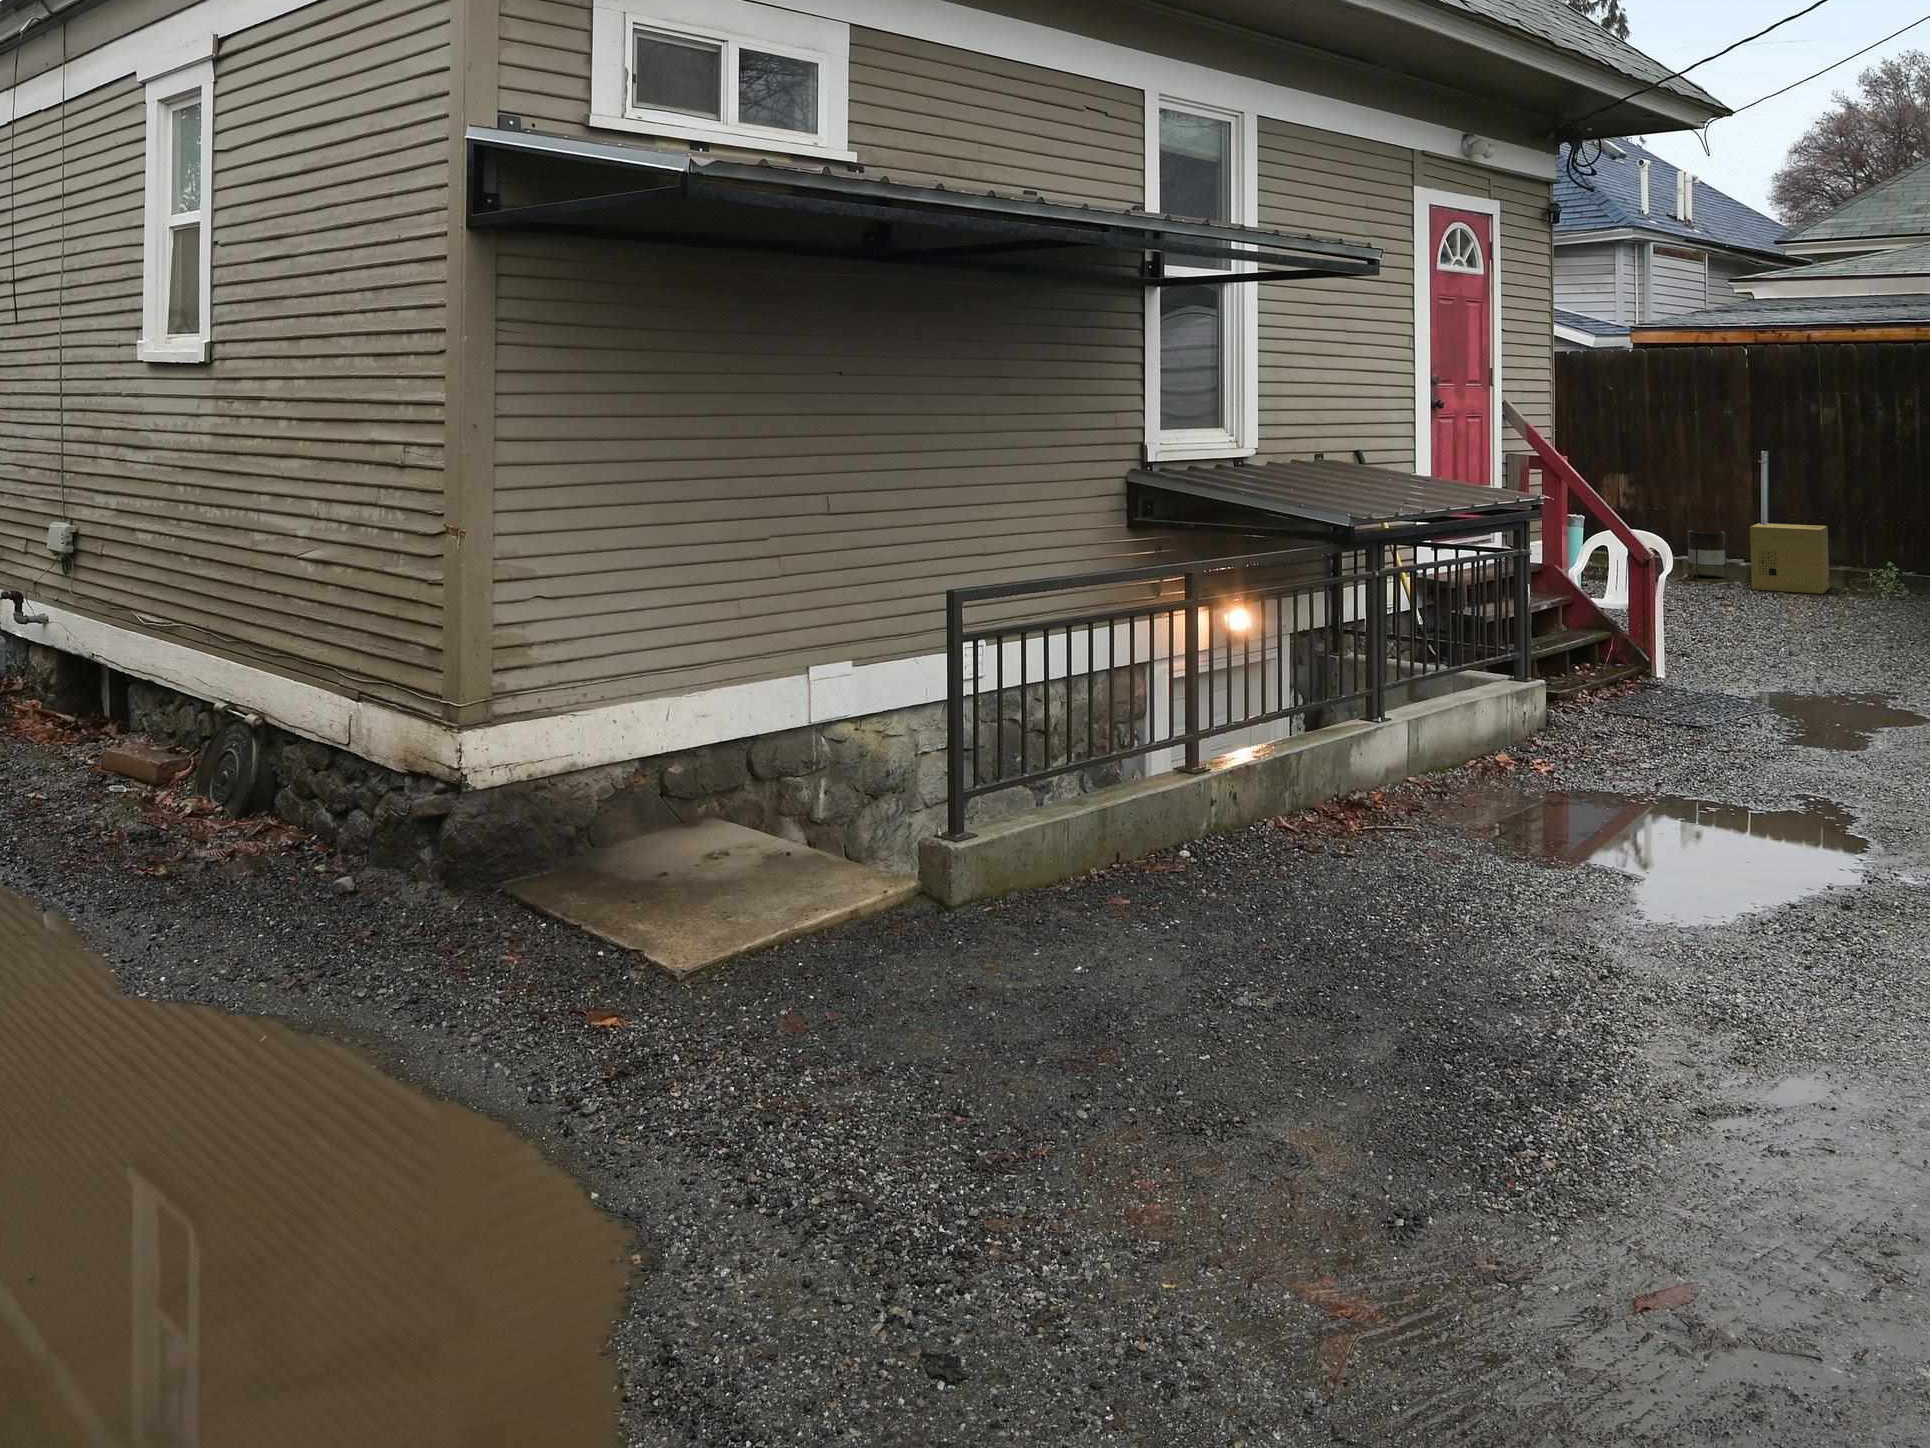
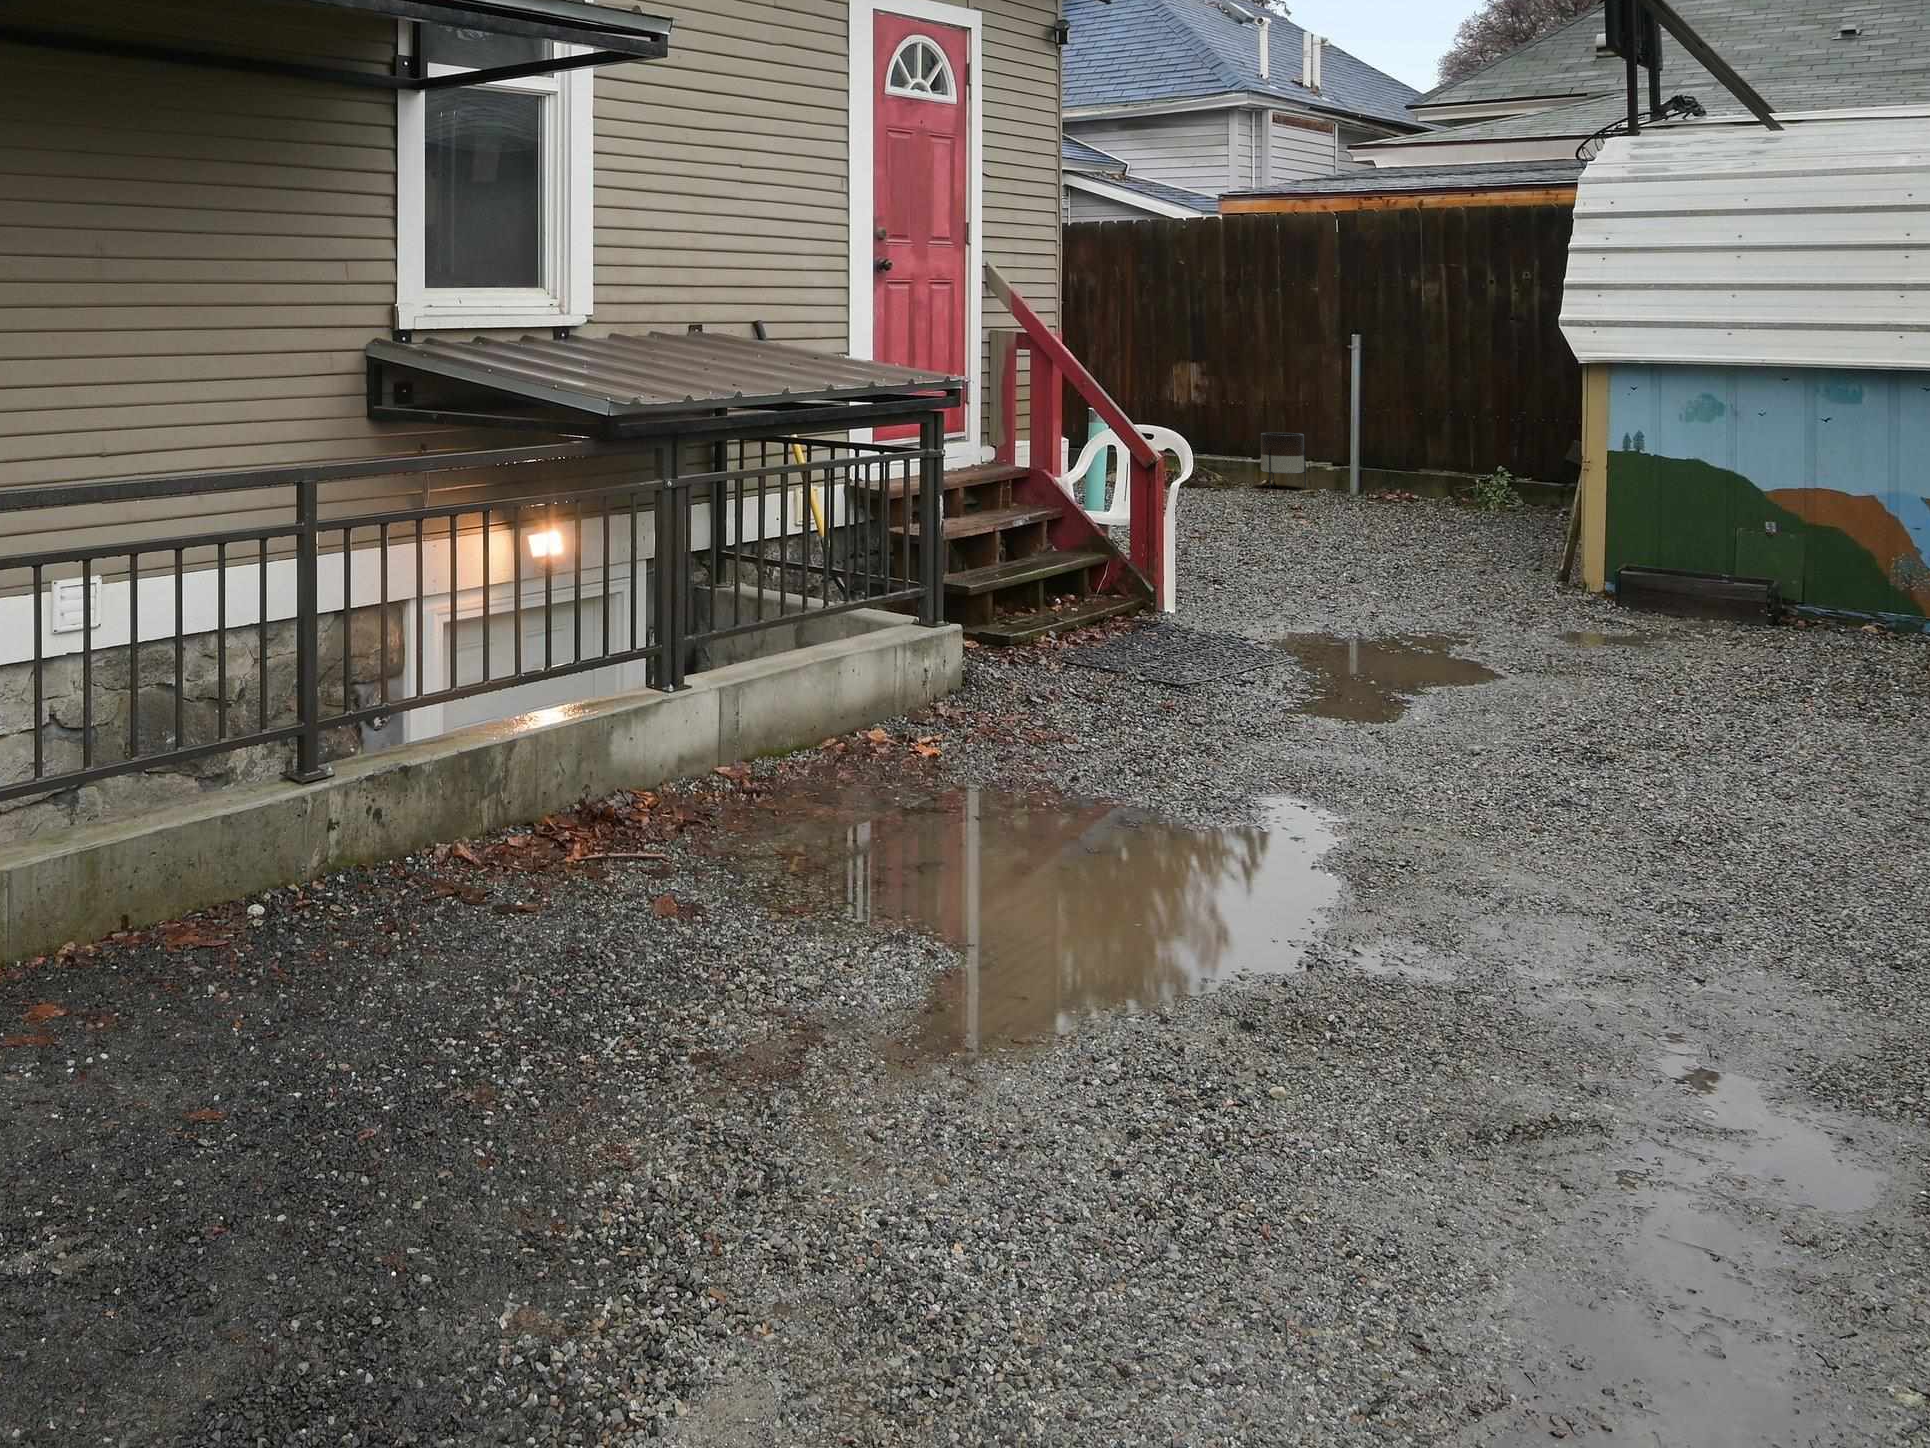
cardboard box: present [1750,523,1829,594] -> none [1329,423,1425,507]

